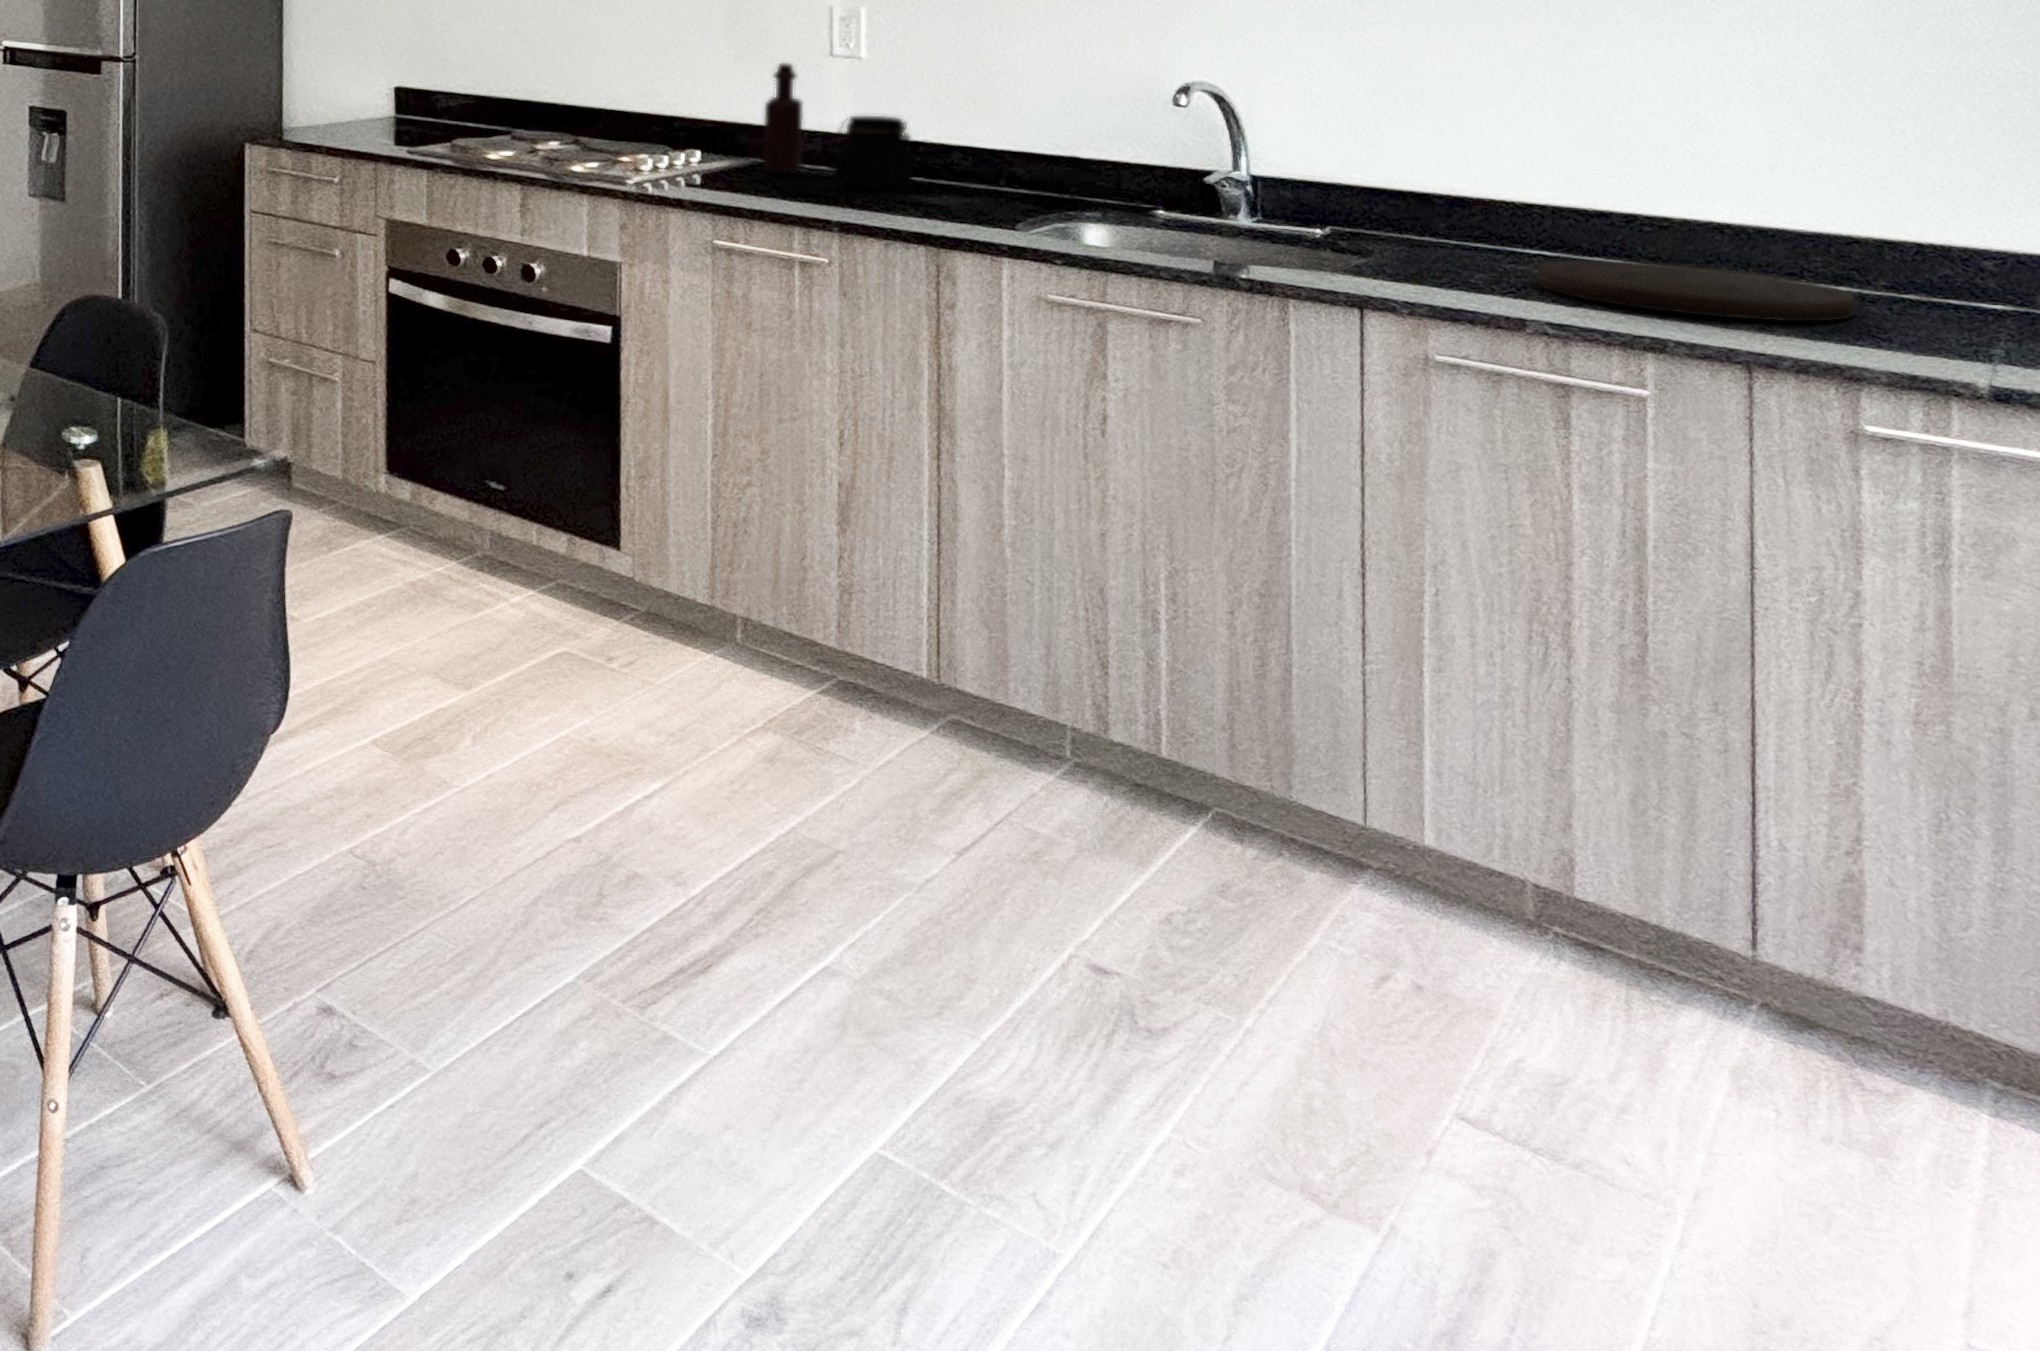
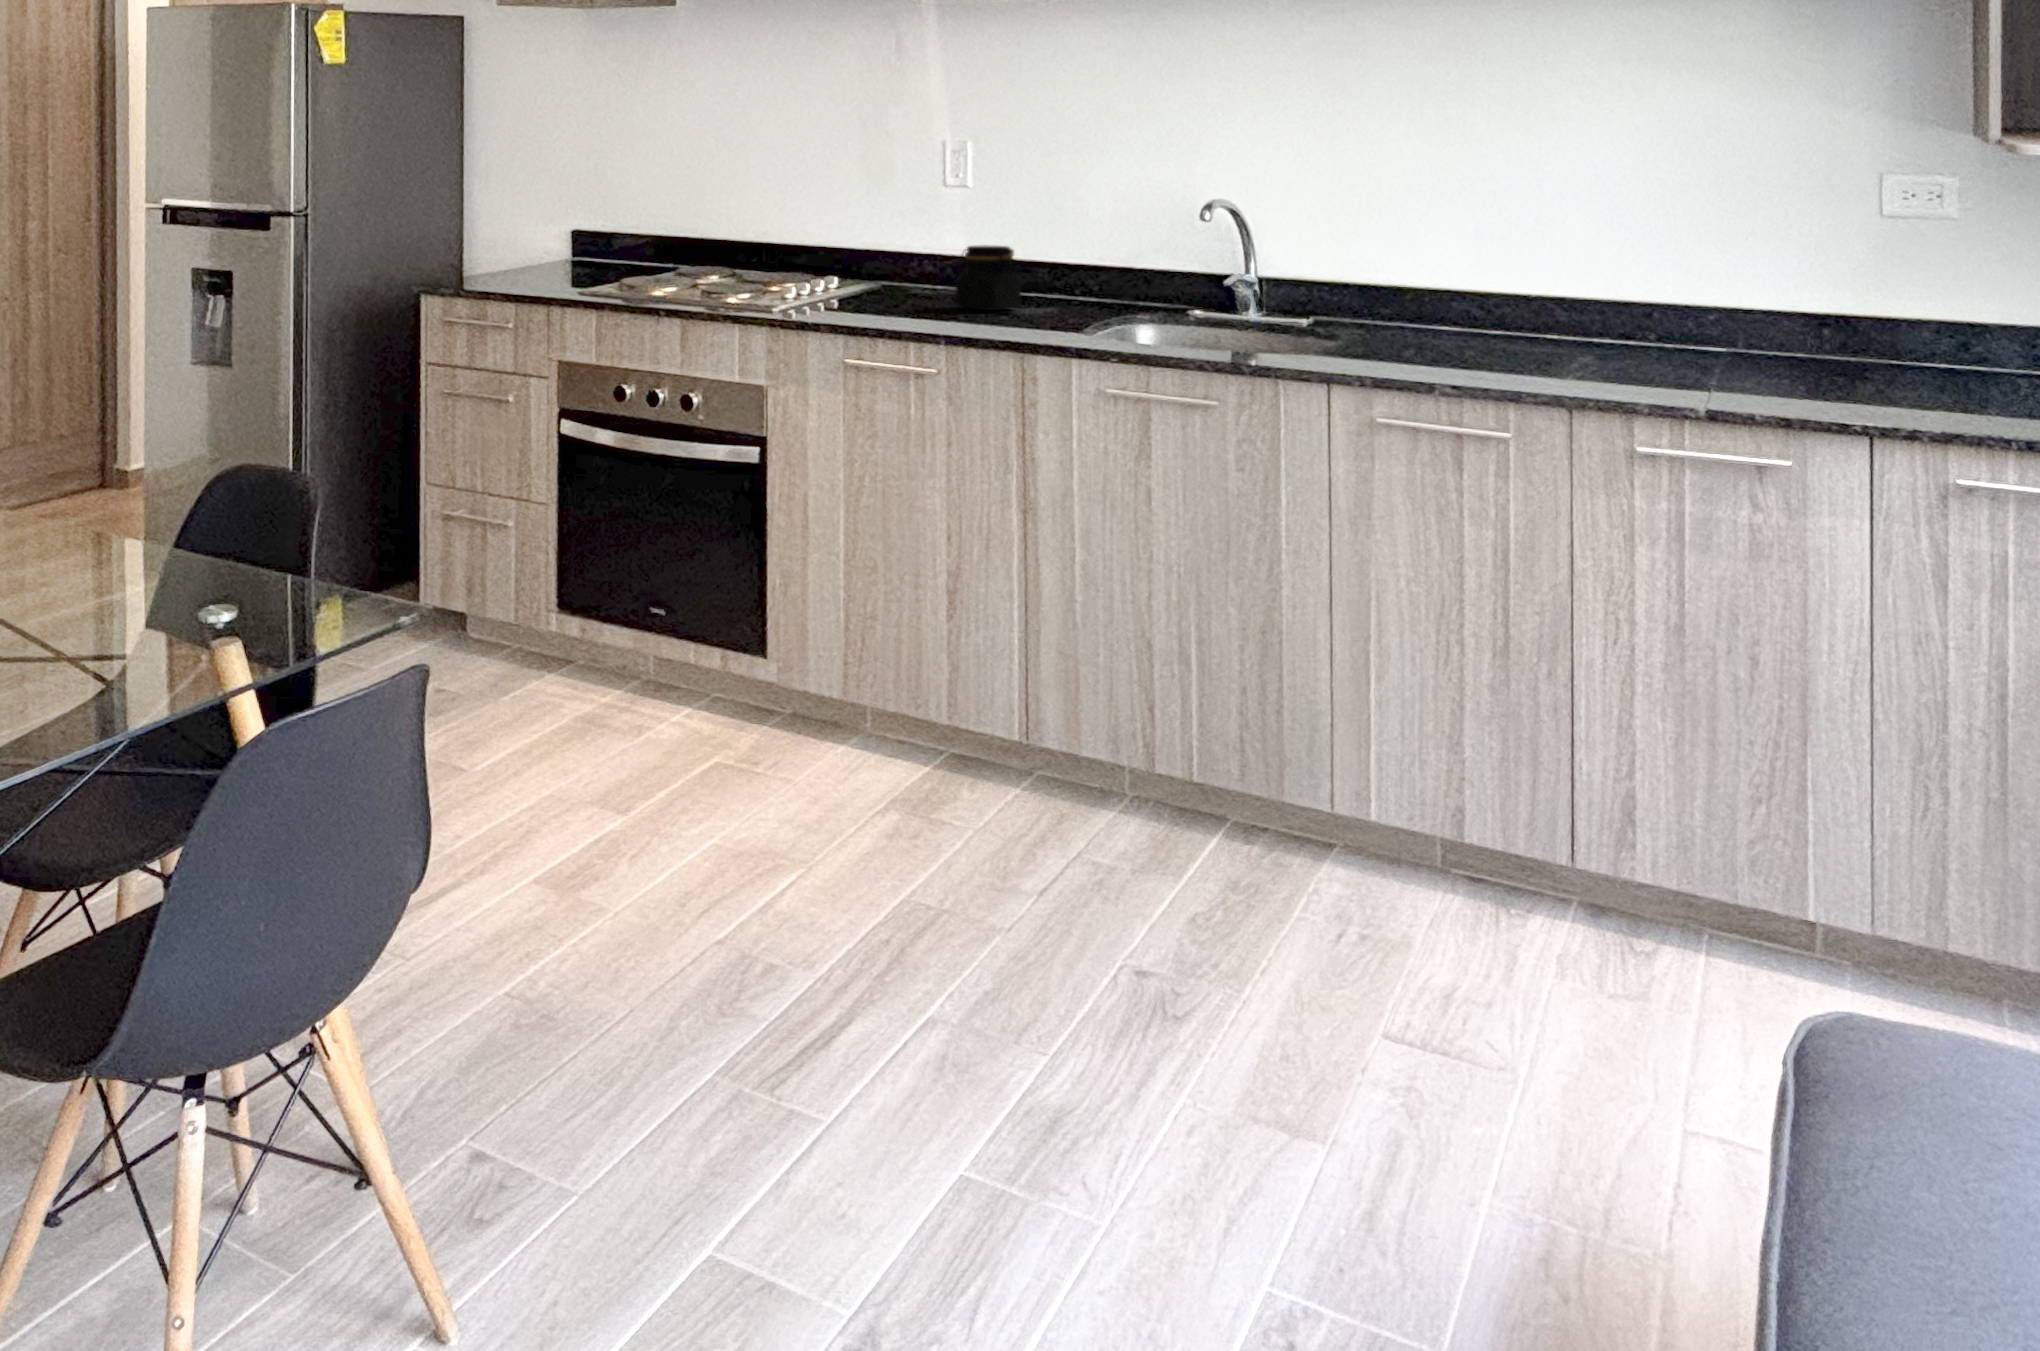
bottle: present [763,63,803,174] -> none [899,200,934,302]
cutting board: present [1537,260,1855,321] -> none [1448,337,1643,371]

